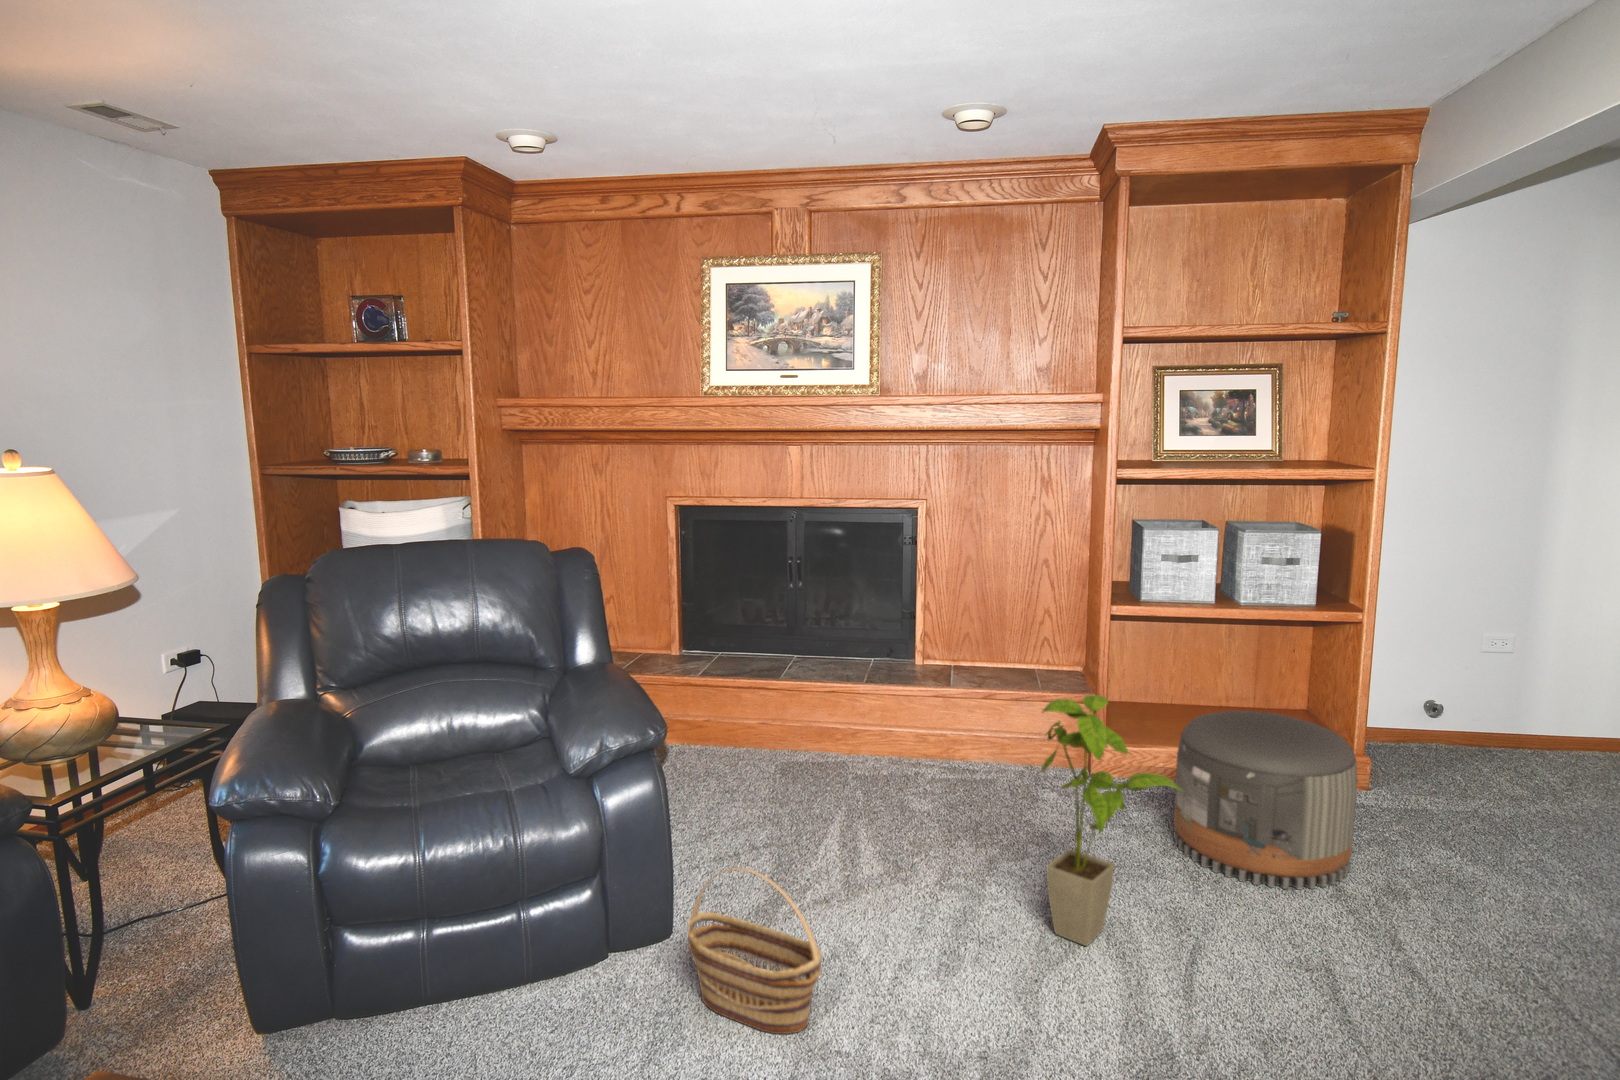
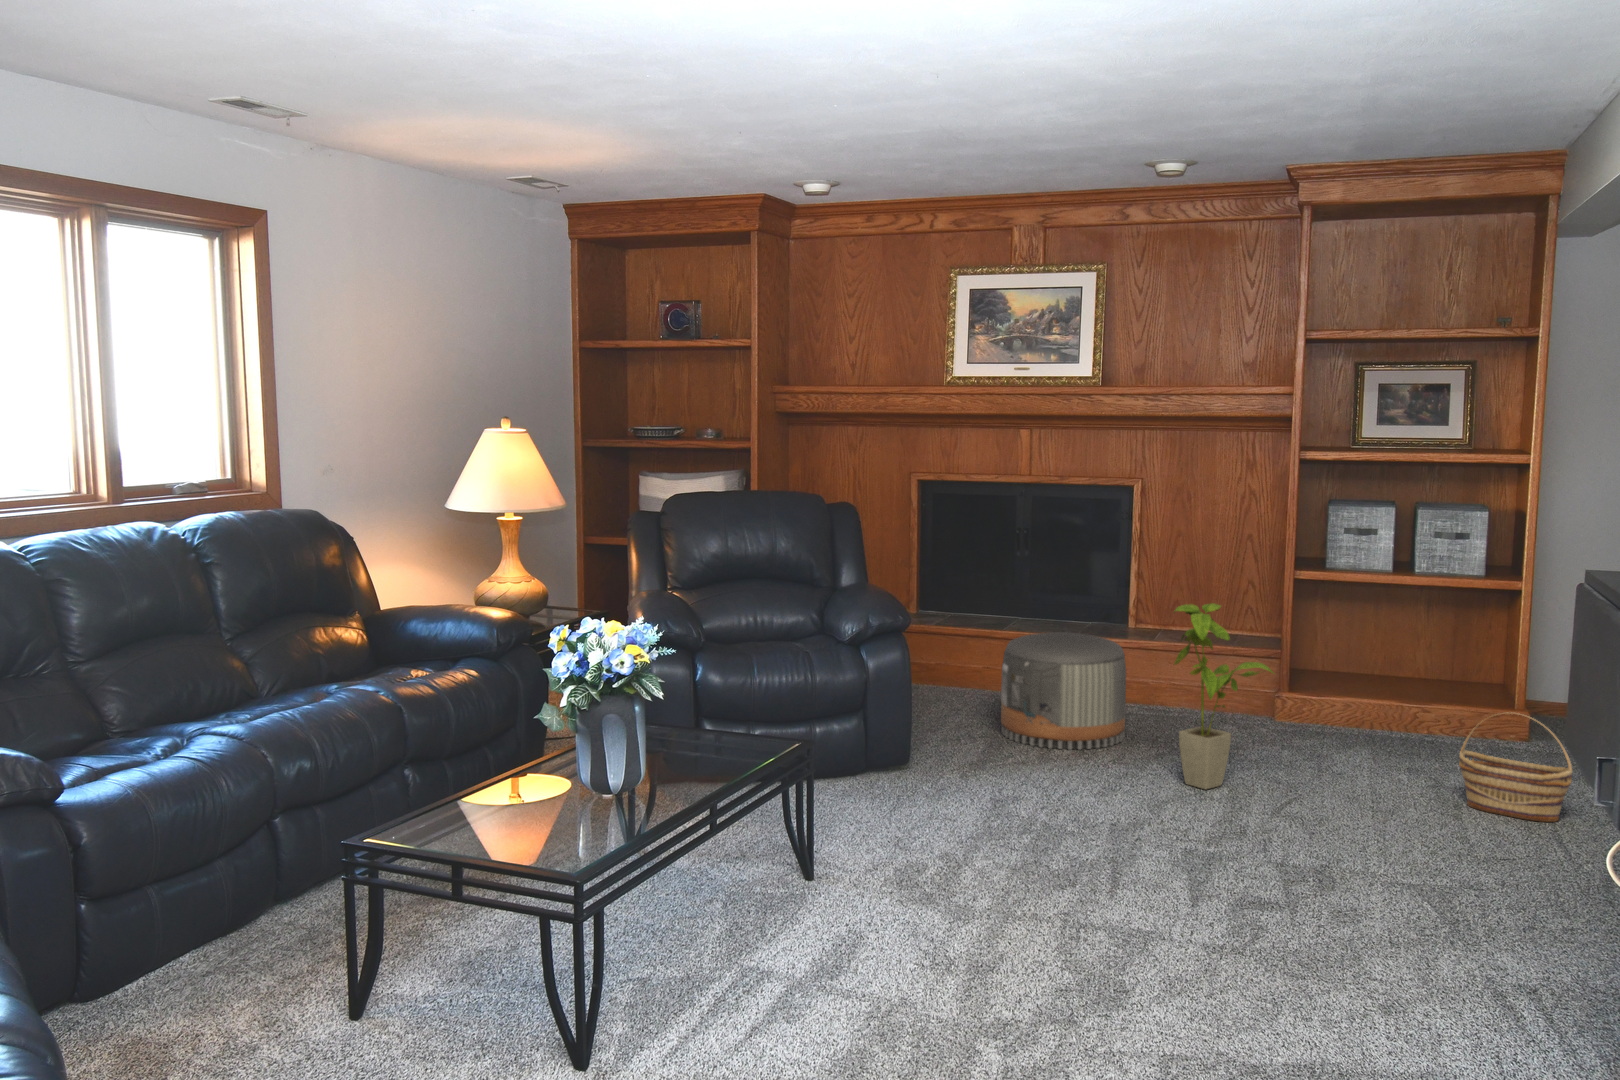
pouf: present [1174,711,1358,889] -> present [1001,632,1126,750]
basket: present [688,868,822,1034] -> present [1459,712,1572,822]

